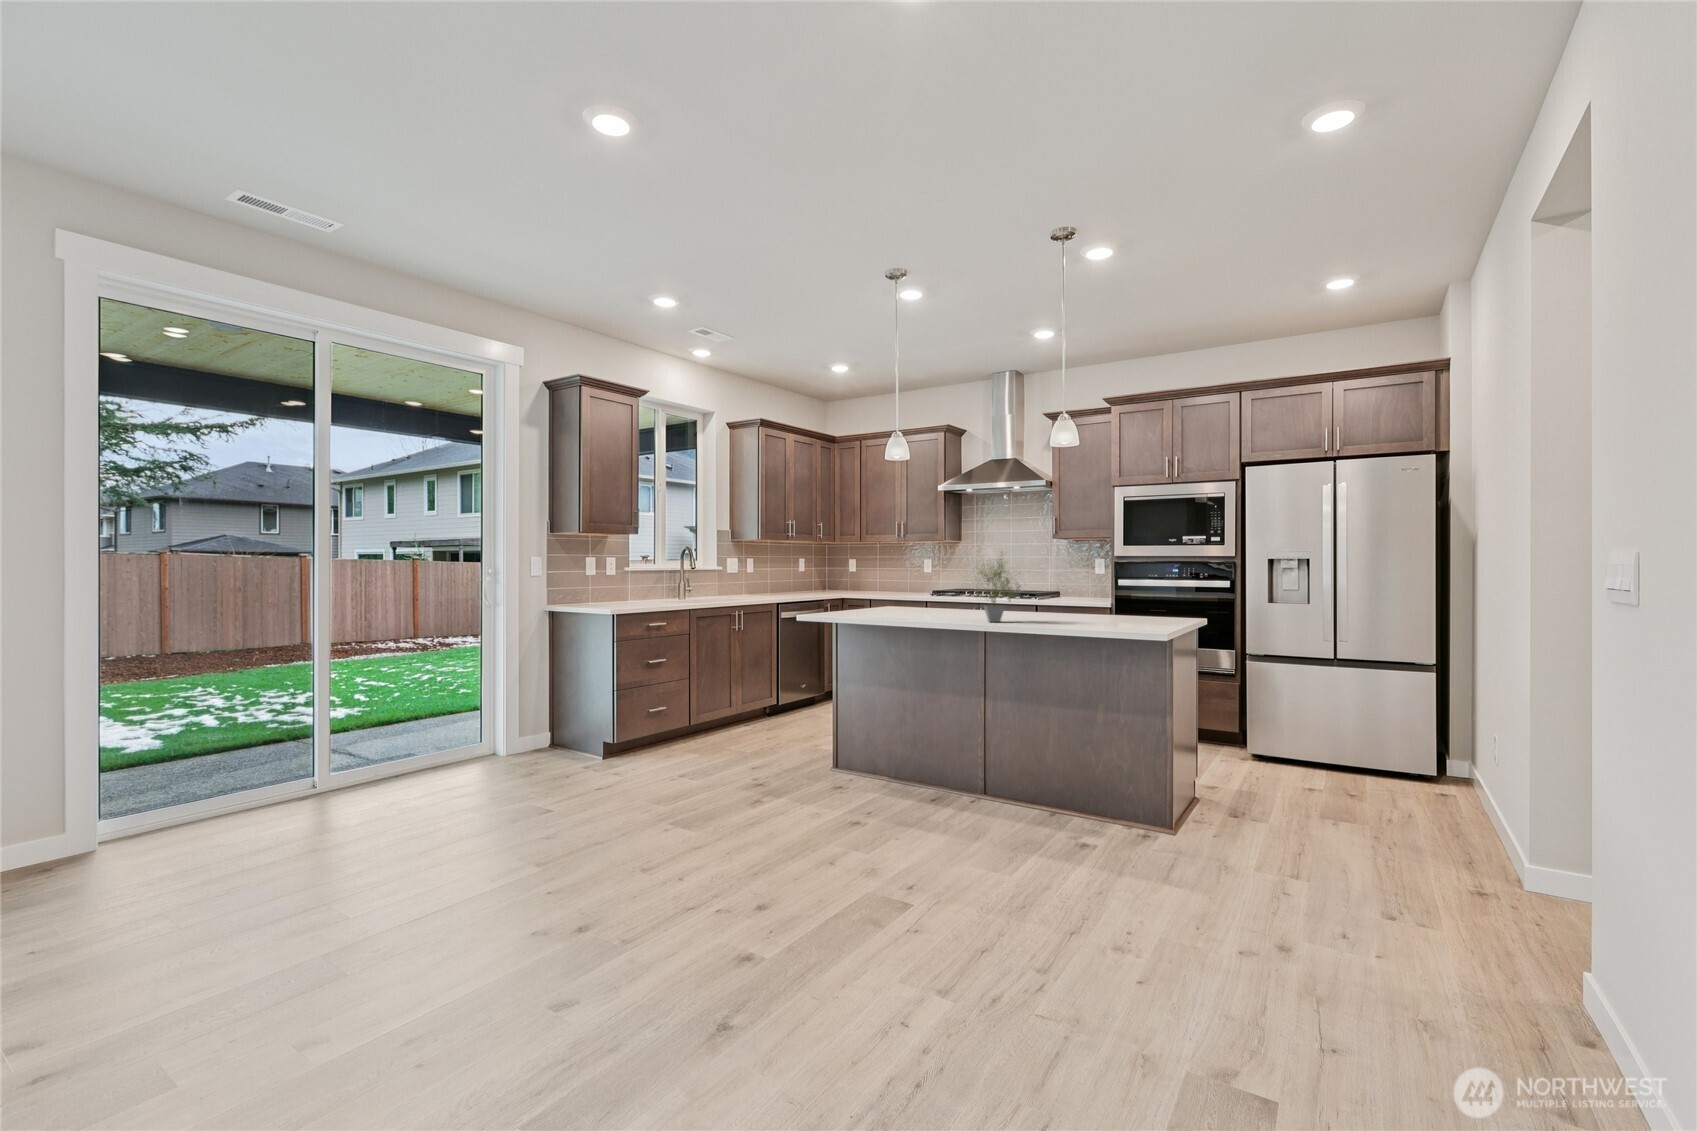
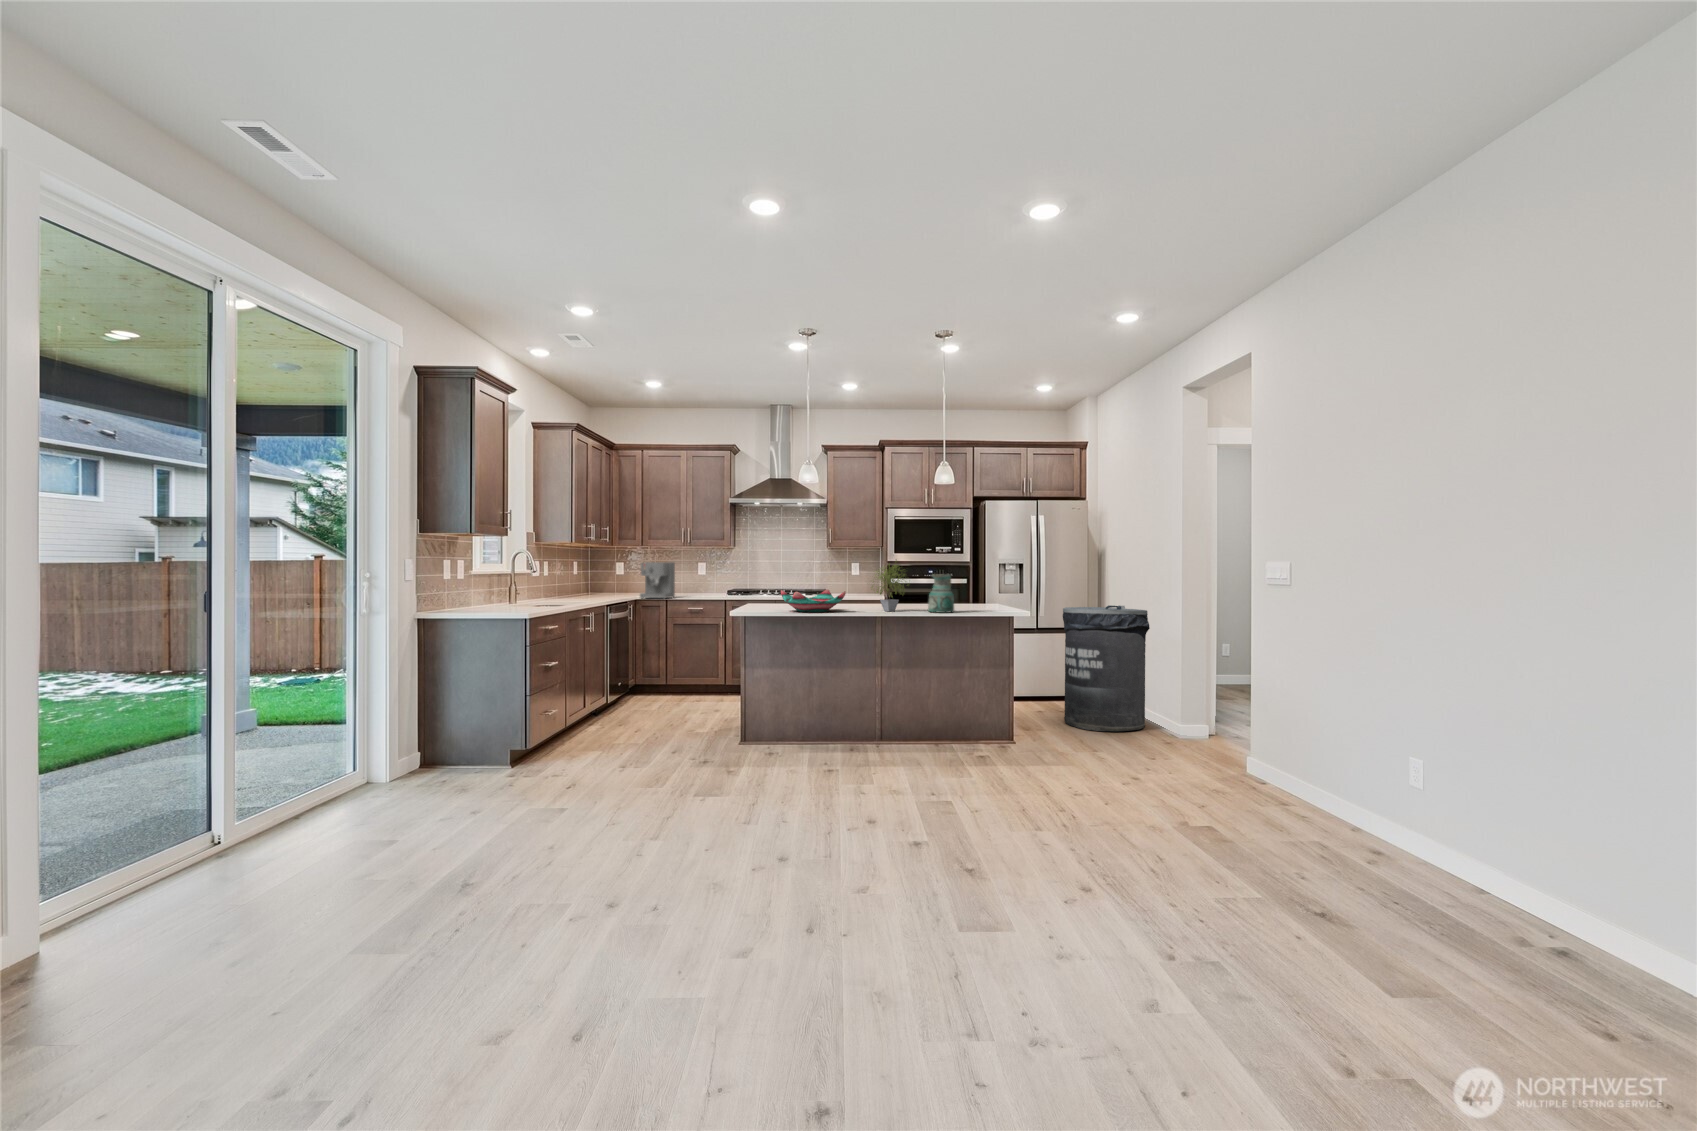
coffee maker: none [851,561,890,601] -> present [640,562,675,599]
ceramic pitcher: none [1034,571,1079,627] -> present [928,574,954,613]
decorative bowl: none [865,591,938,620] -> present [781,590,846,612]
trash can: none [1320,627,1489,849] -> present [1063,605,1150,731]

